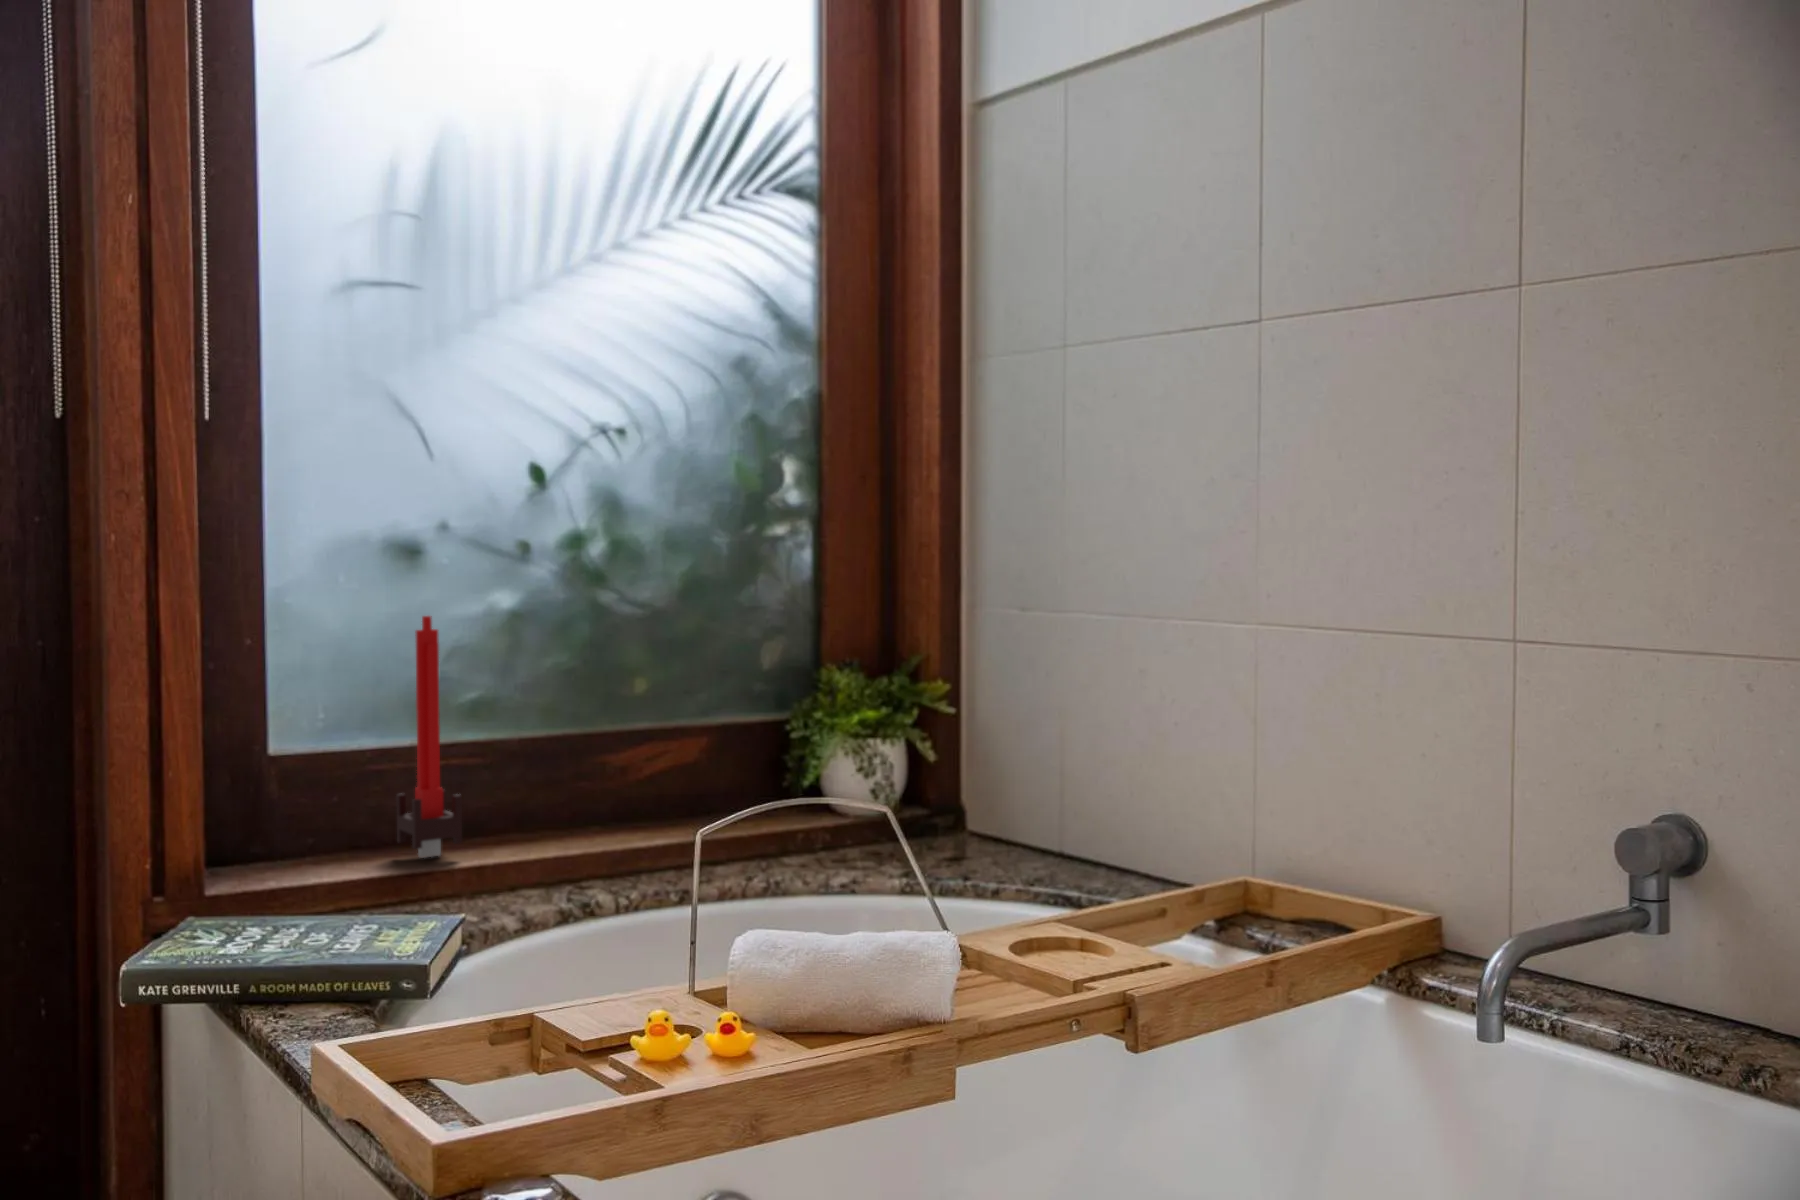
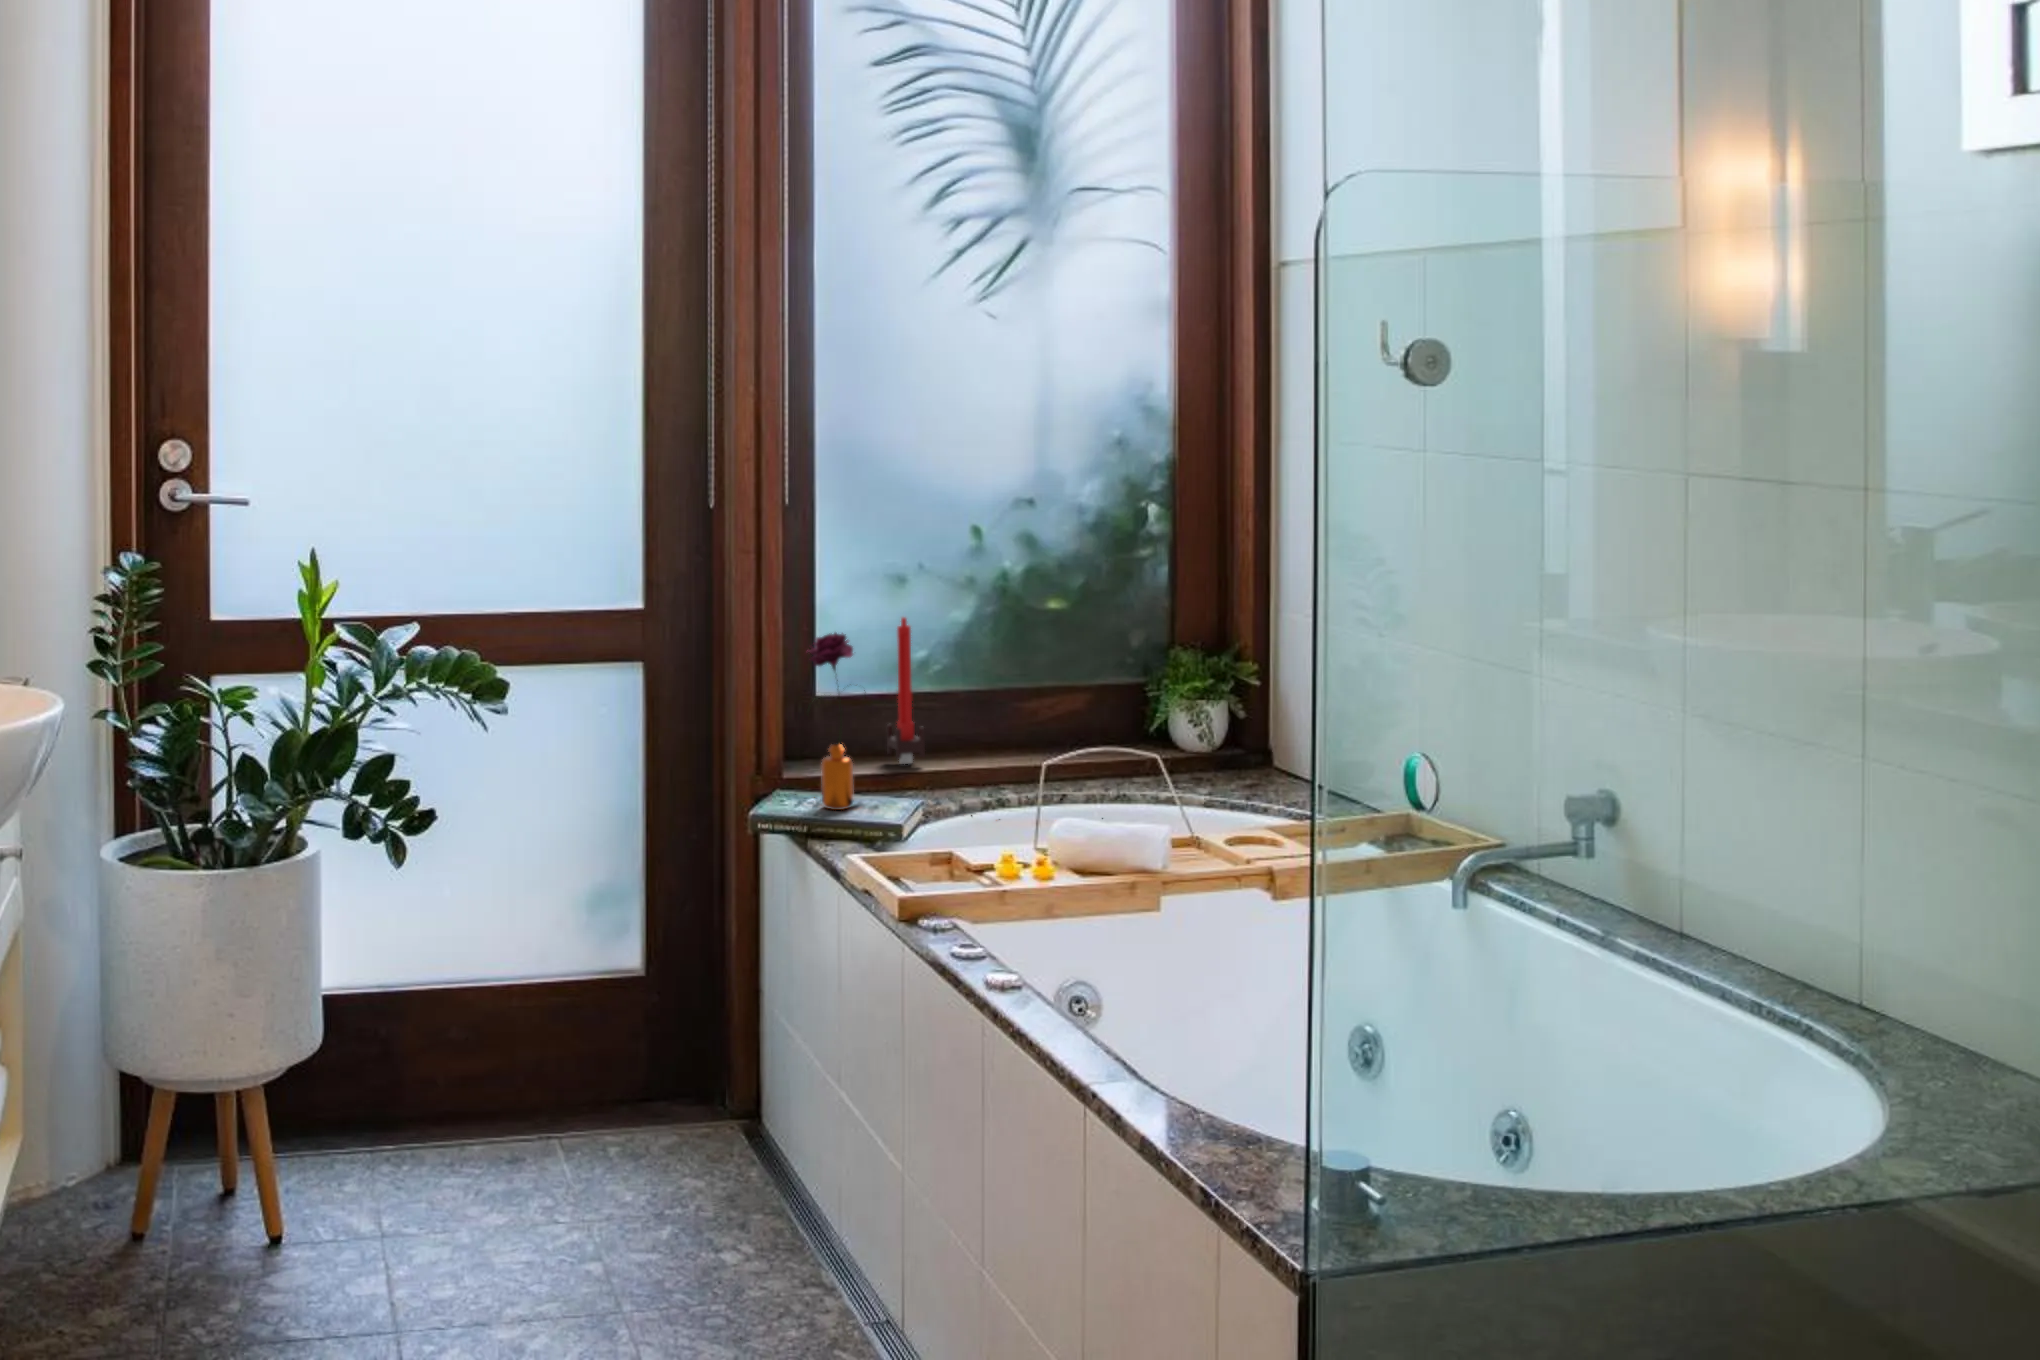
flower: none [236,614,355,947] -> present [808,633,865,810]

